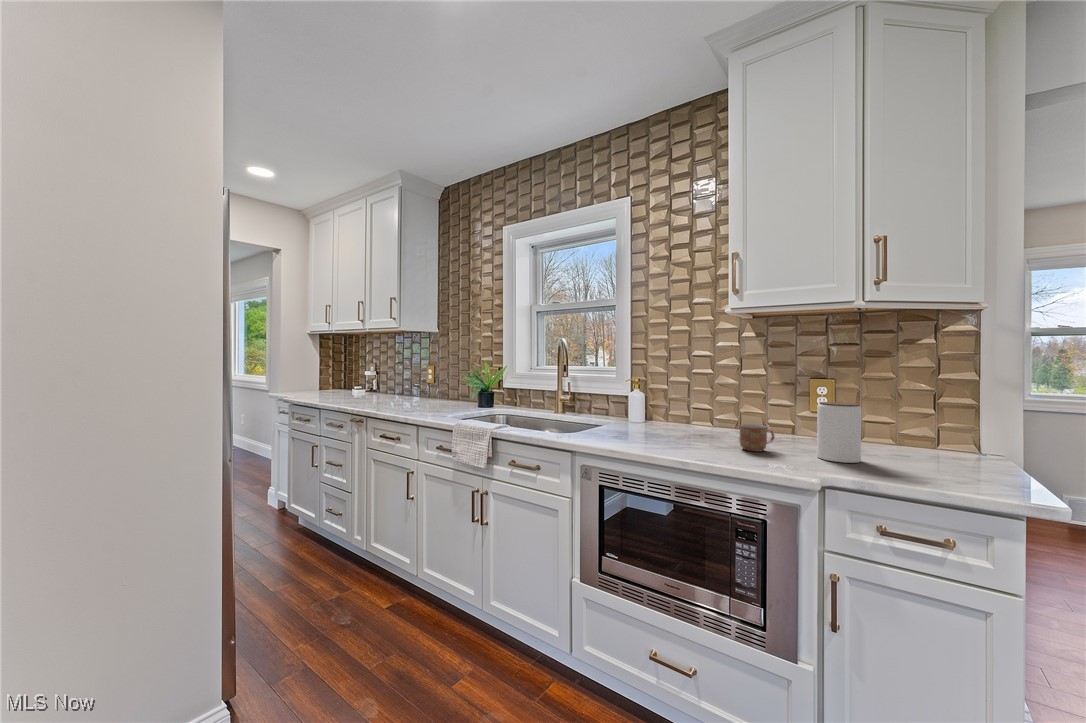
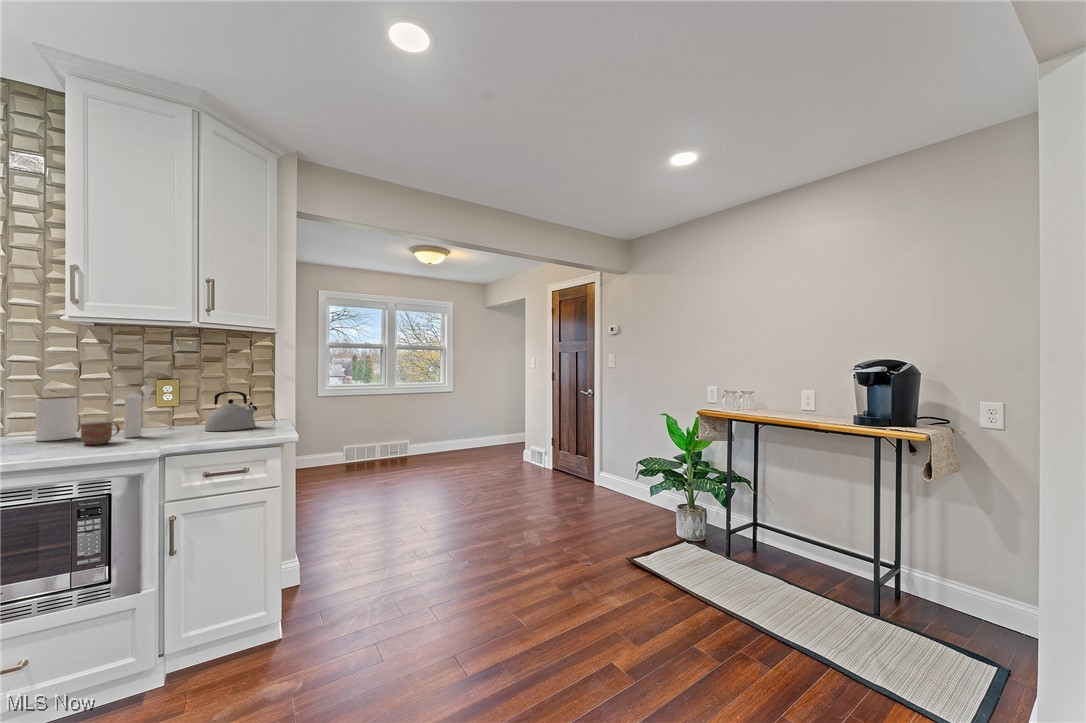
pepper mill: none [777,386,808,447] -> present [123,386,154,438]
kettle: none [869,401,956,463] -> present [204,391,257,431]
jar: present [817,402,861,463] -> present [35,396,77,441]

